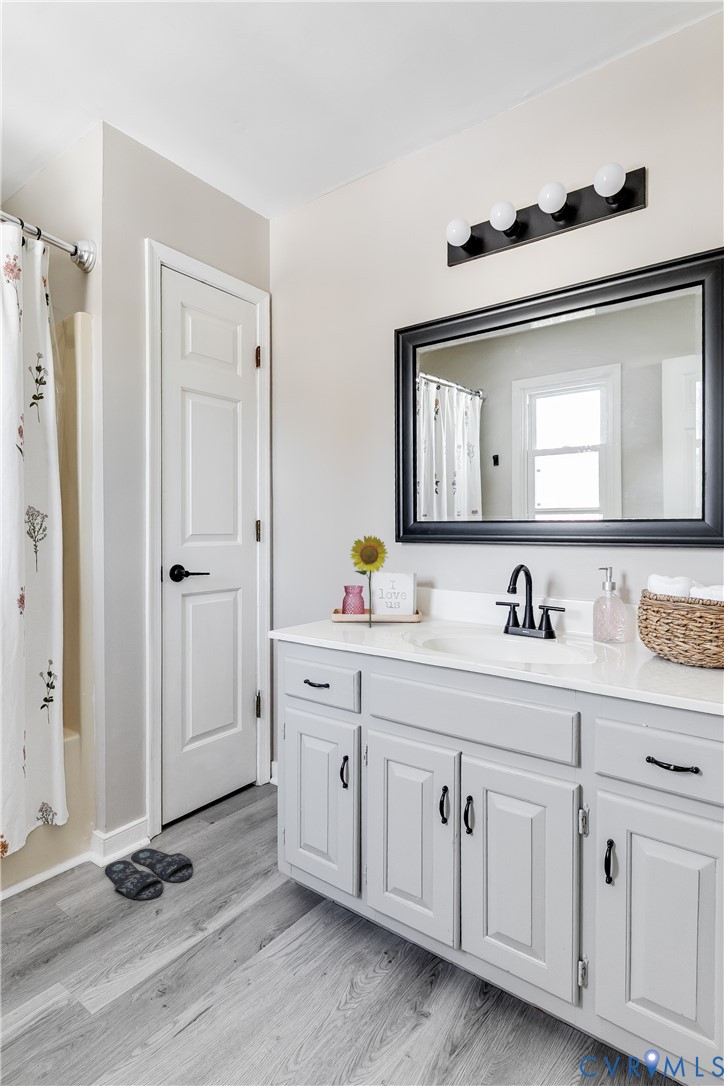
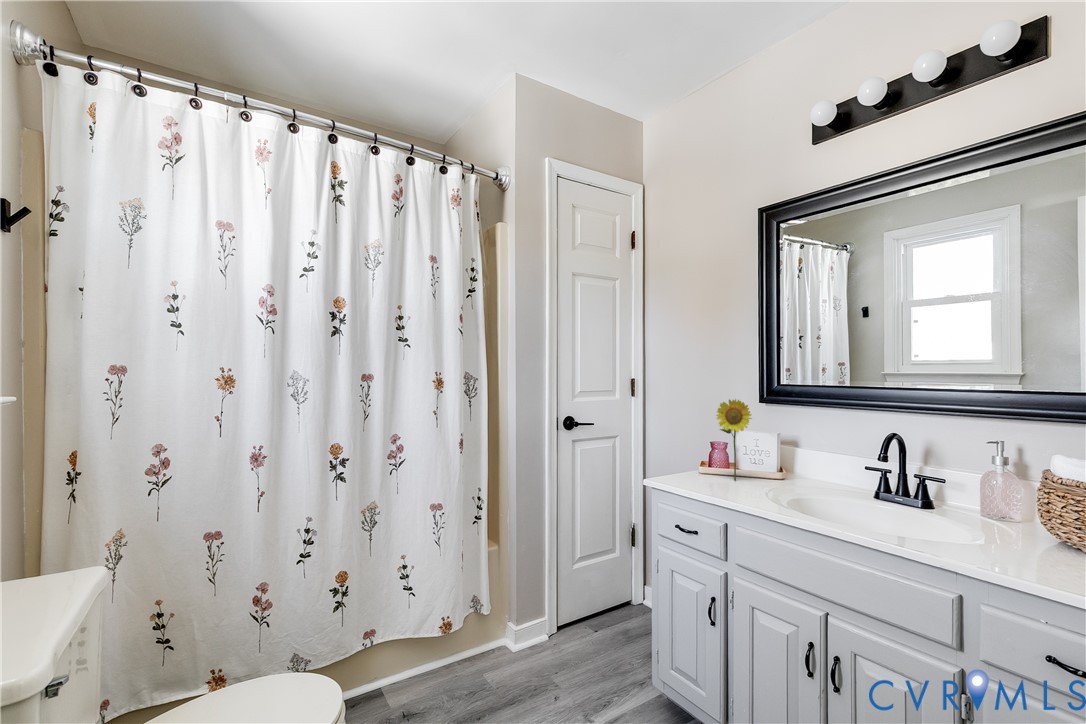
slippers: present [105,848,193,900] -> none [515,642,581,686]

